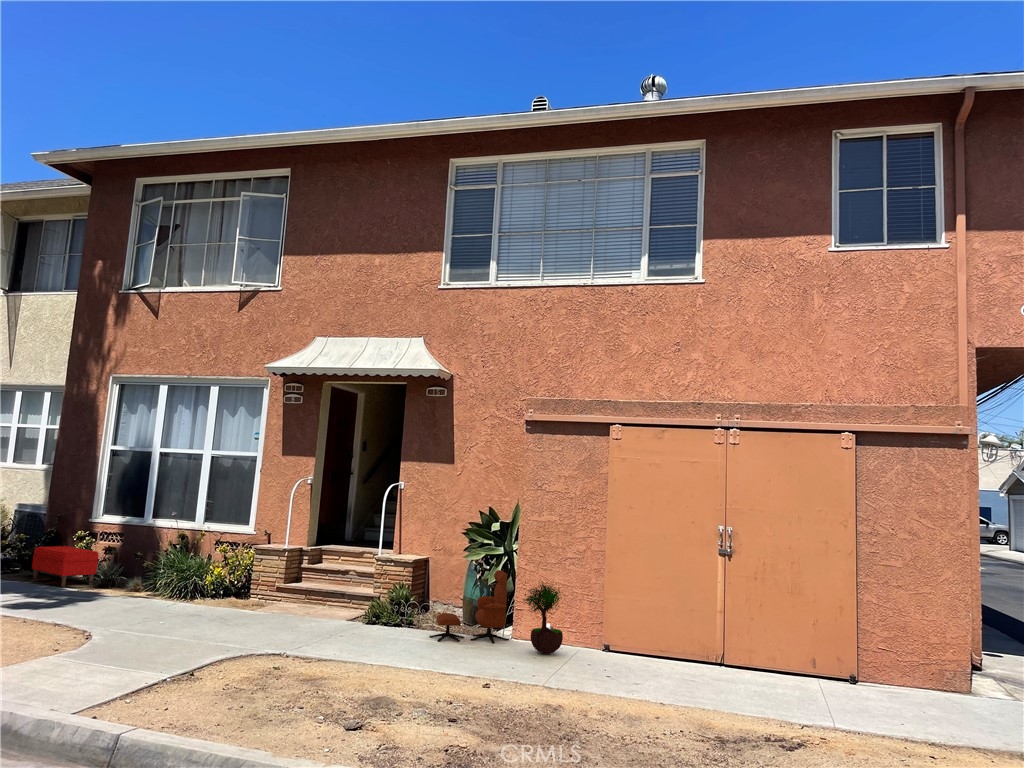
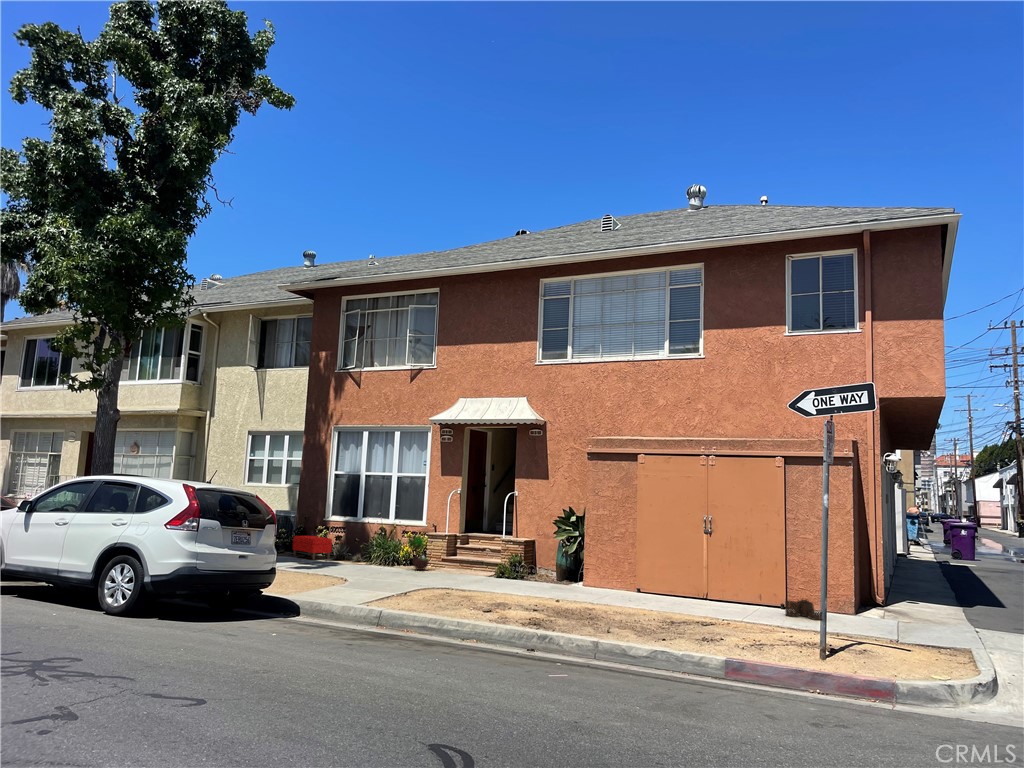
lounge chair: present [429,570,509,643] -> none [534,545,583,588]
potted tree: present [523,582,563,654] -> present [407,535,429,570]
woven basket: none [873,667,944,713] -> present [785,599,822,620]

